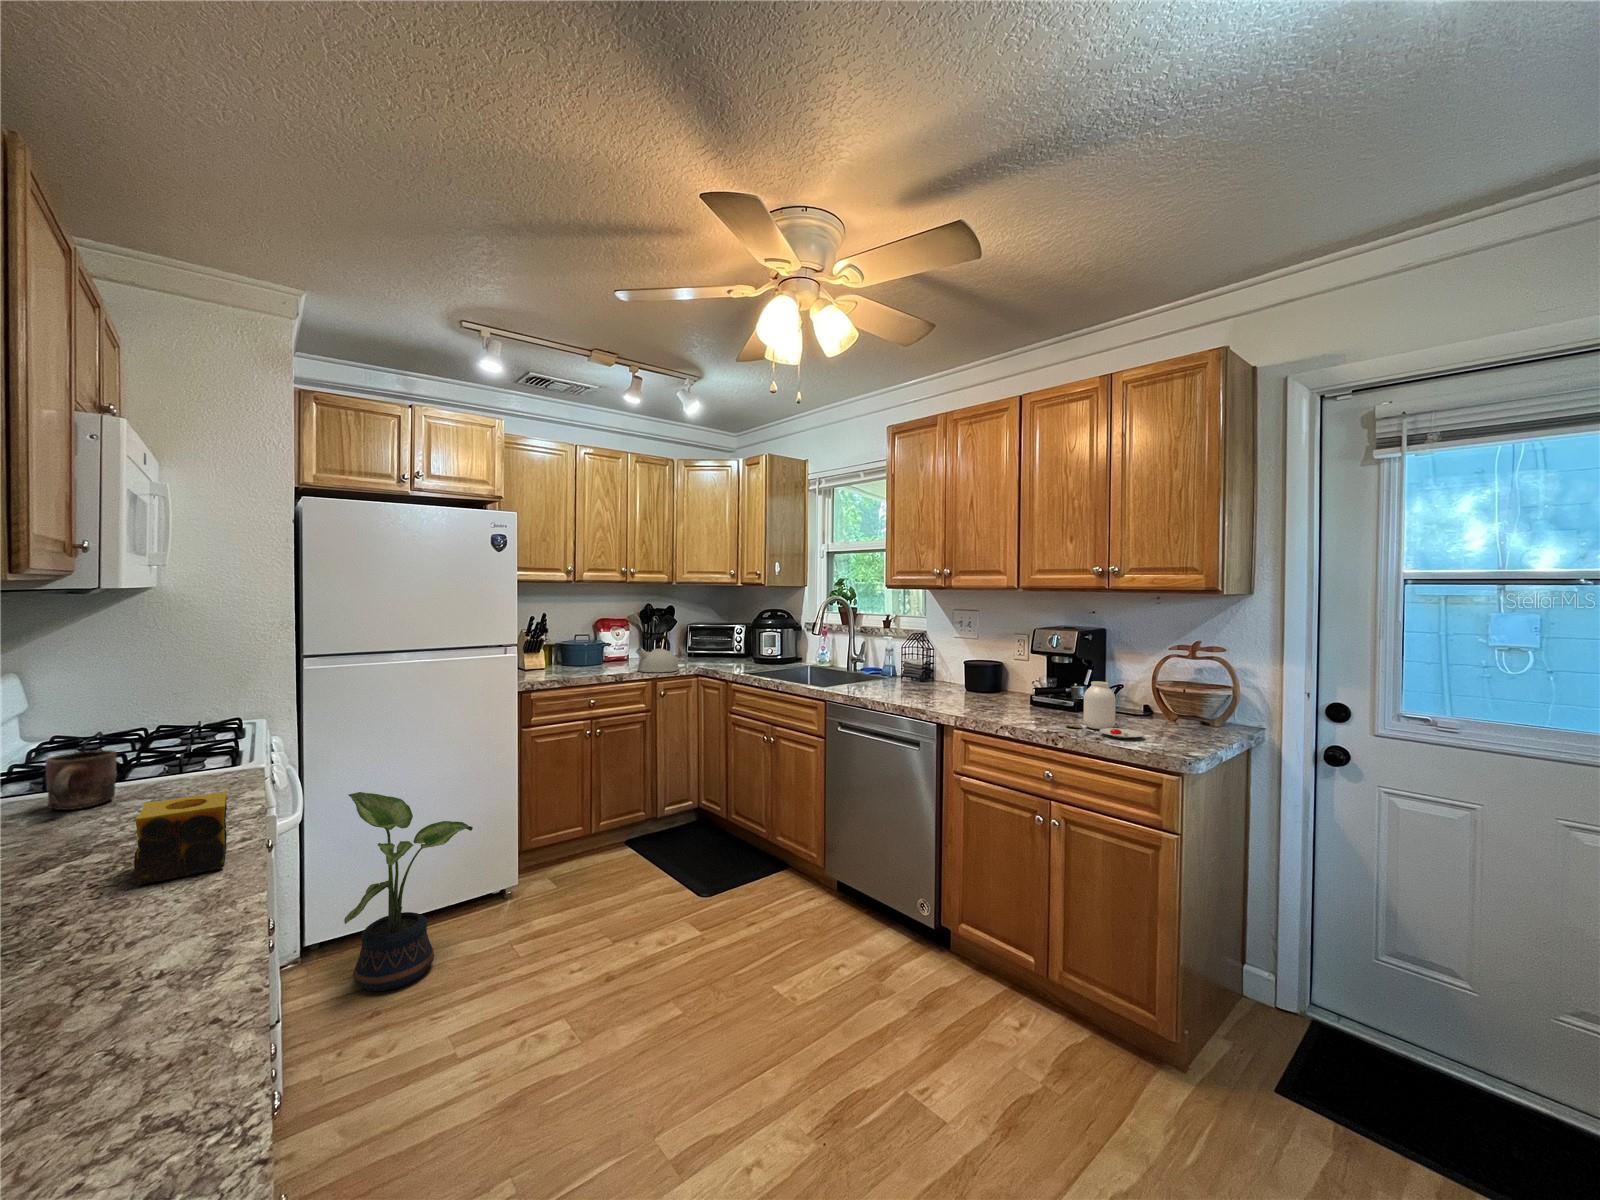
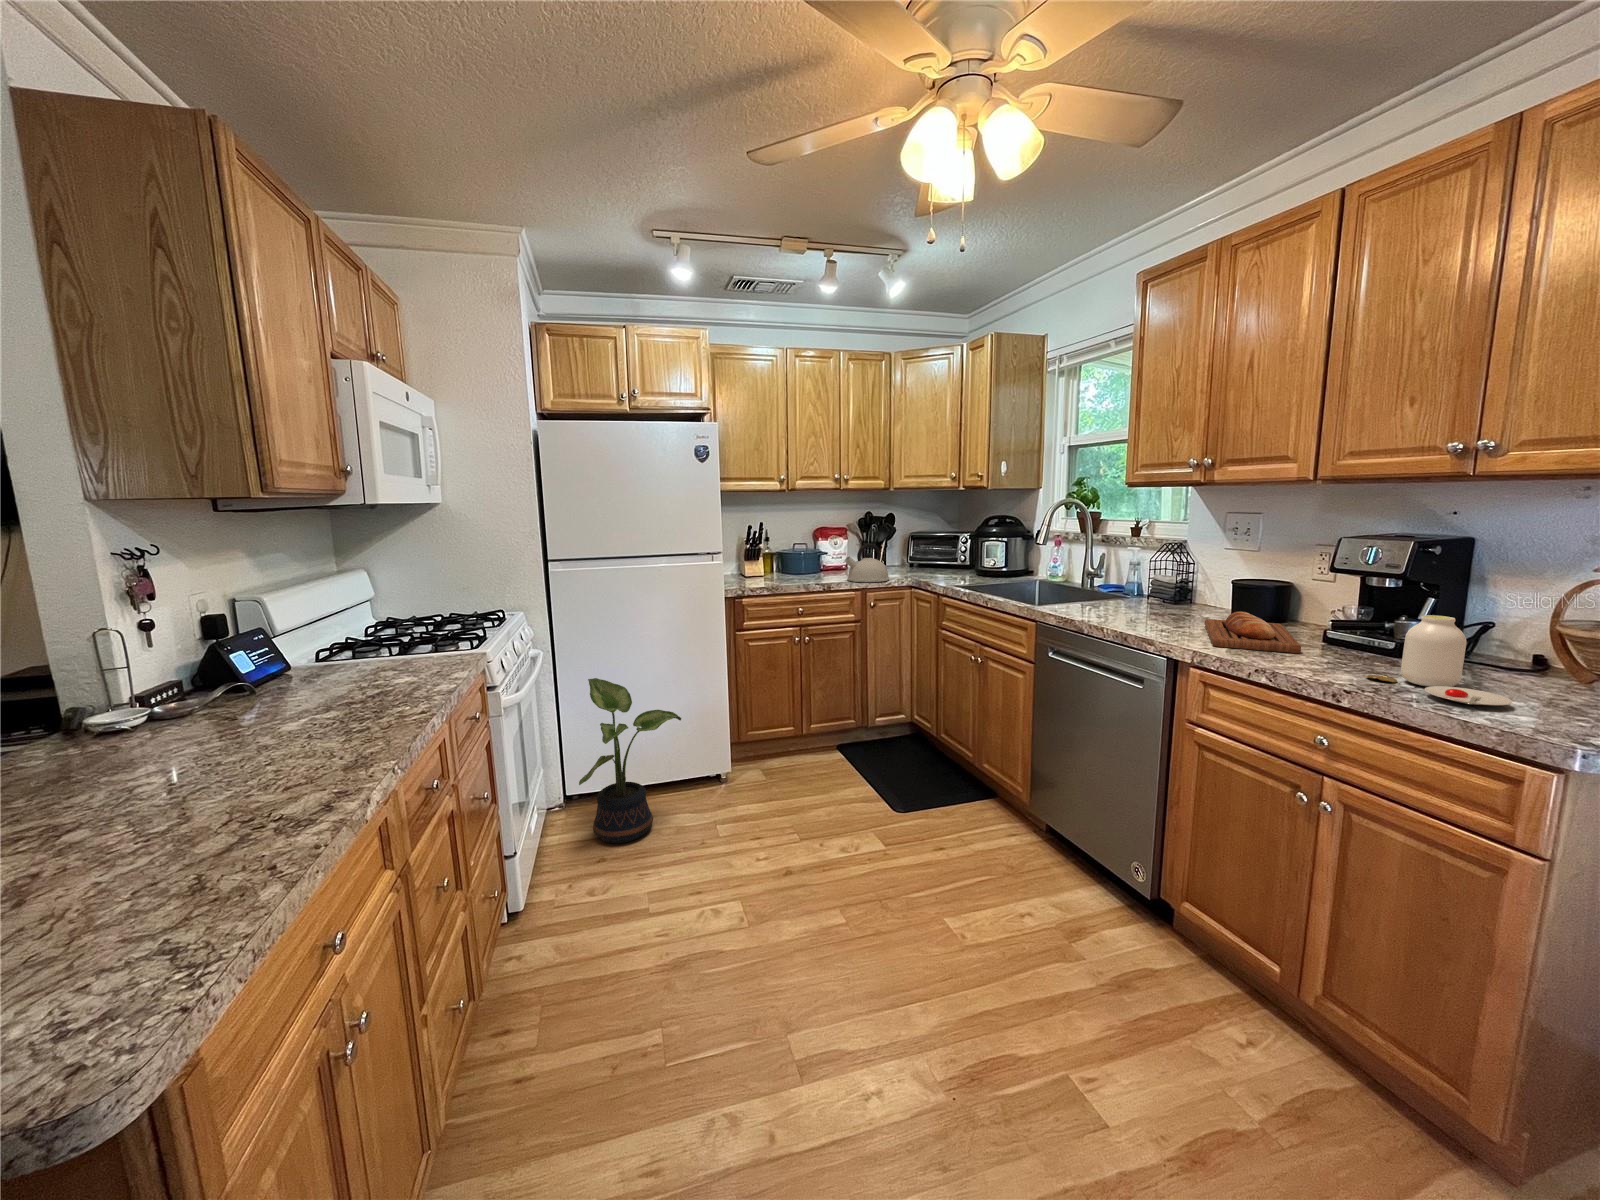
bread loaf: none [953,686,1022,714] -> present [1204,611,1301,653]
mug: present [46,750,117,810] -> none [322,635,372,679]
candle: present [133,792,227,885] -> none [304,678,390,749]

